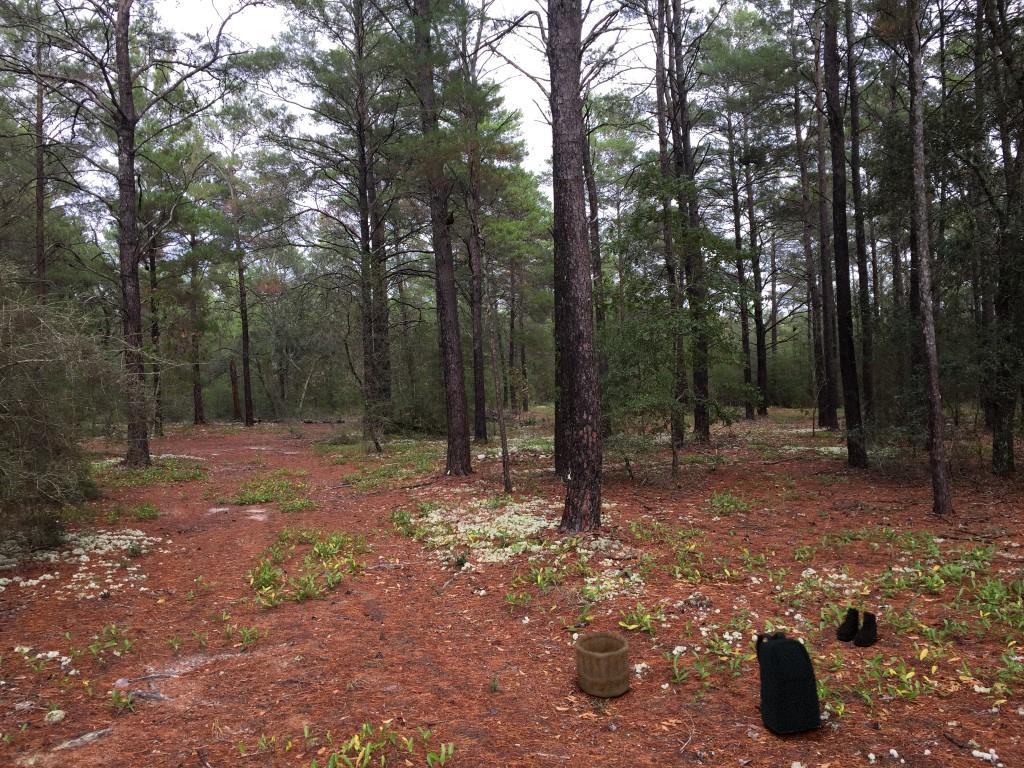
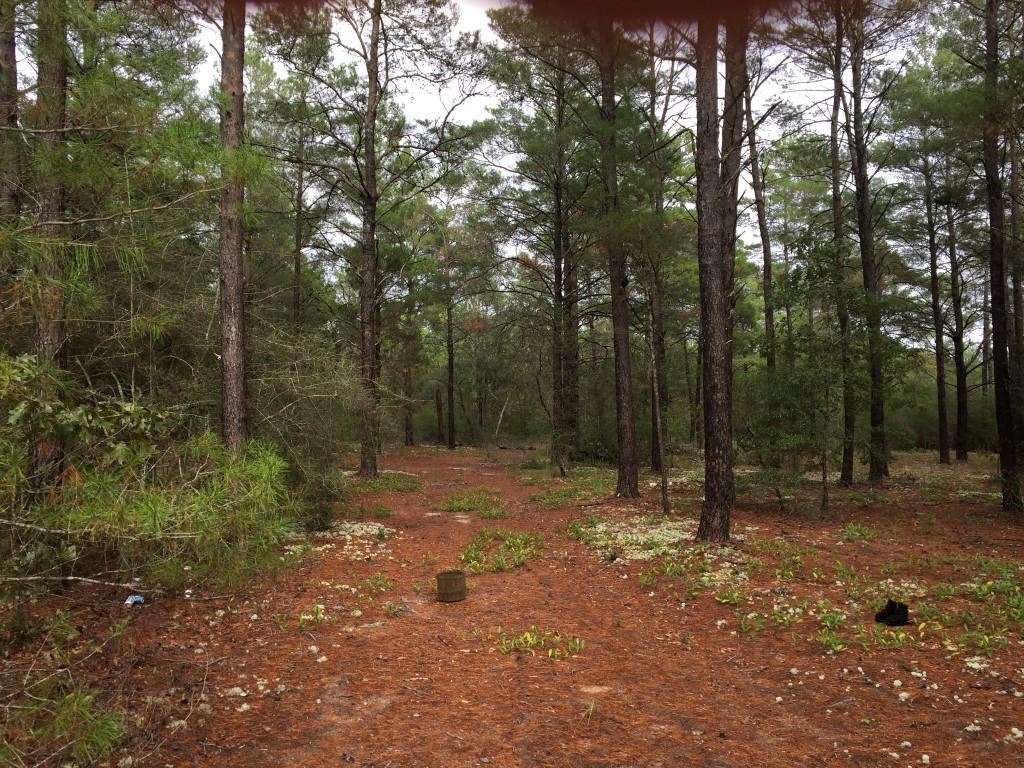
wooden bucket: present [574,632,630,697] -> present [436,570,466,601]
backpack: present [755,632,821,734] -> none [777,593,816,655]

